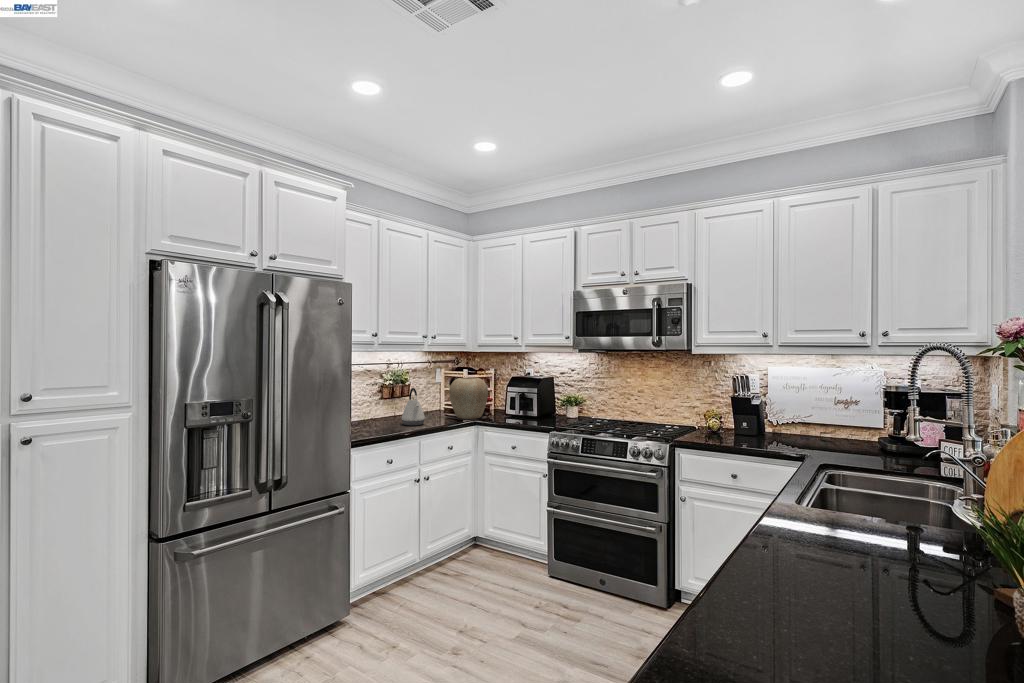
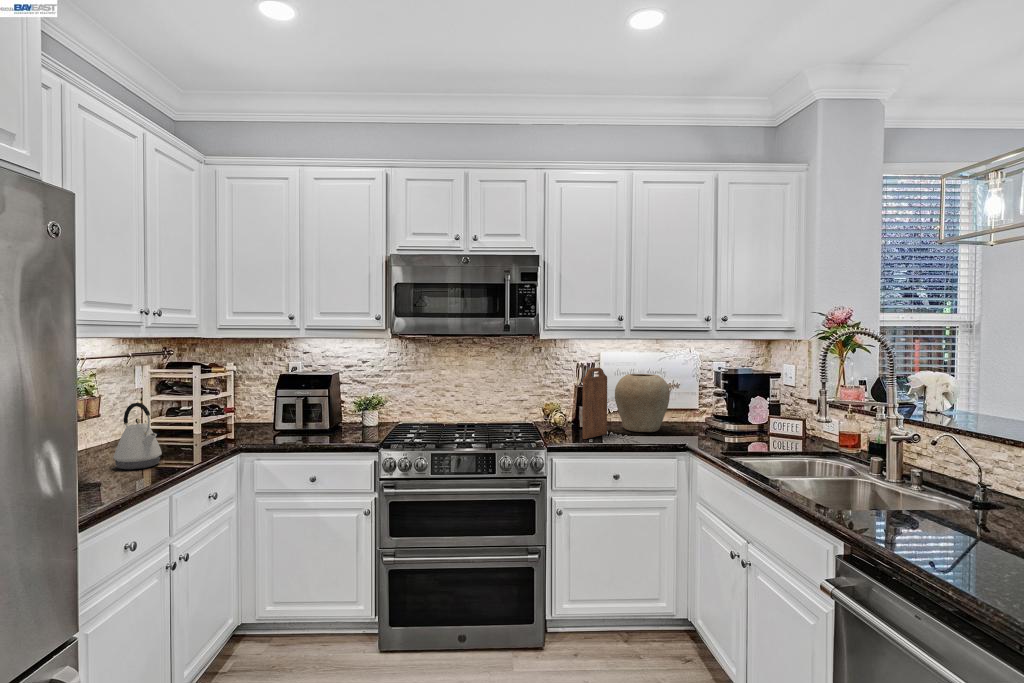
vase: present [449,378,488,419] -> present [615,374,670,432]
cutting board: none [712,379,746,442] -> present [582,368,607,439]

